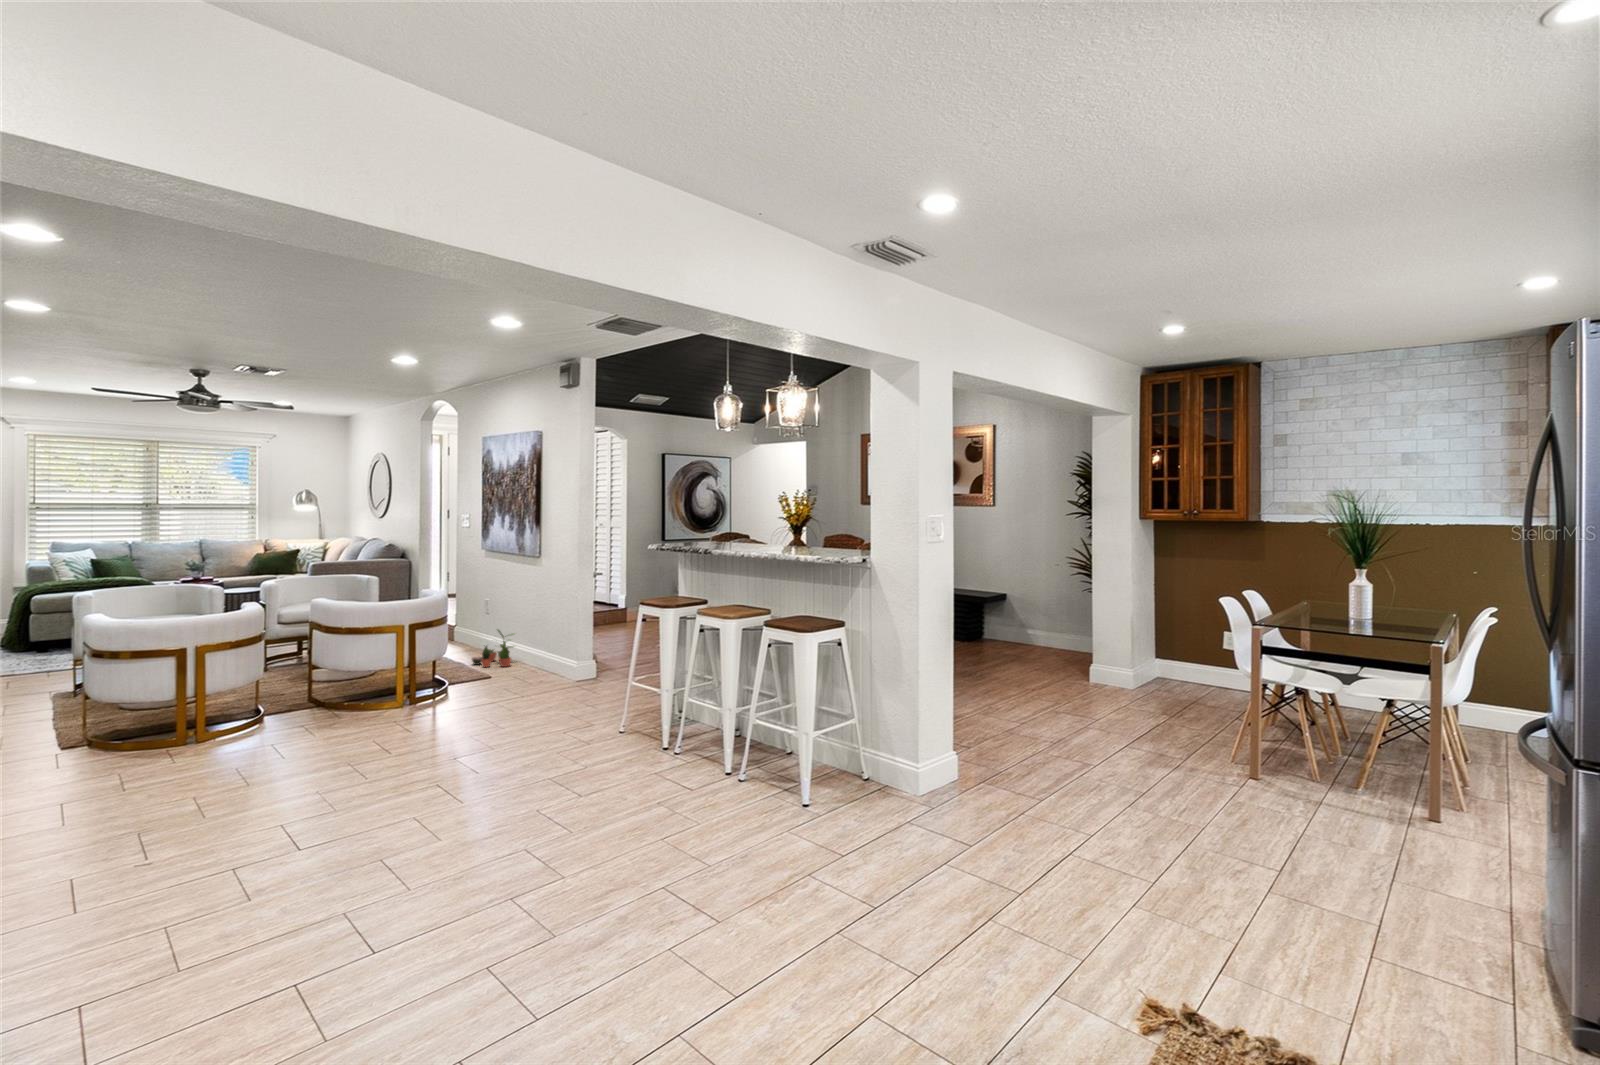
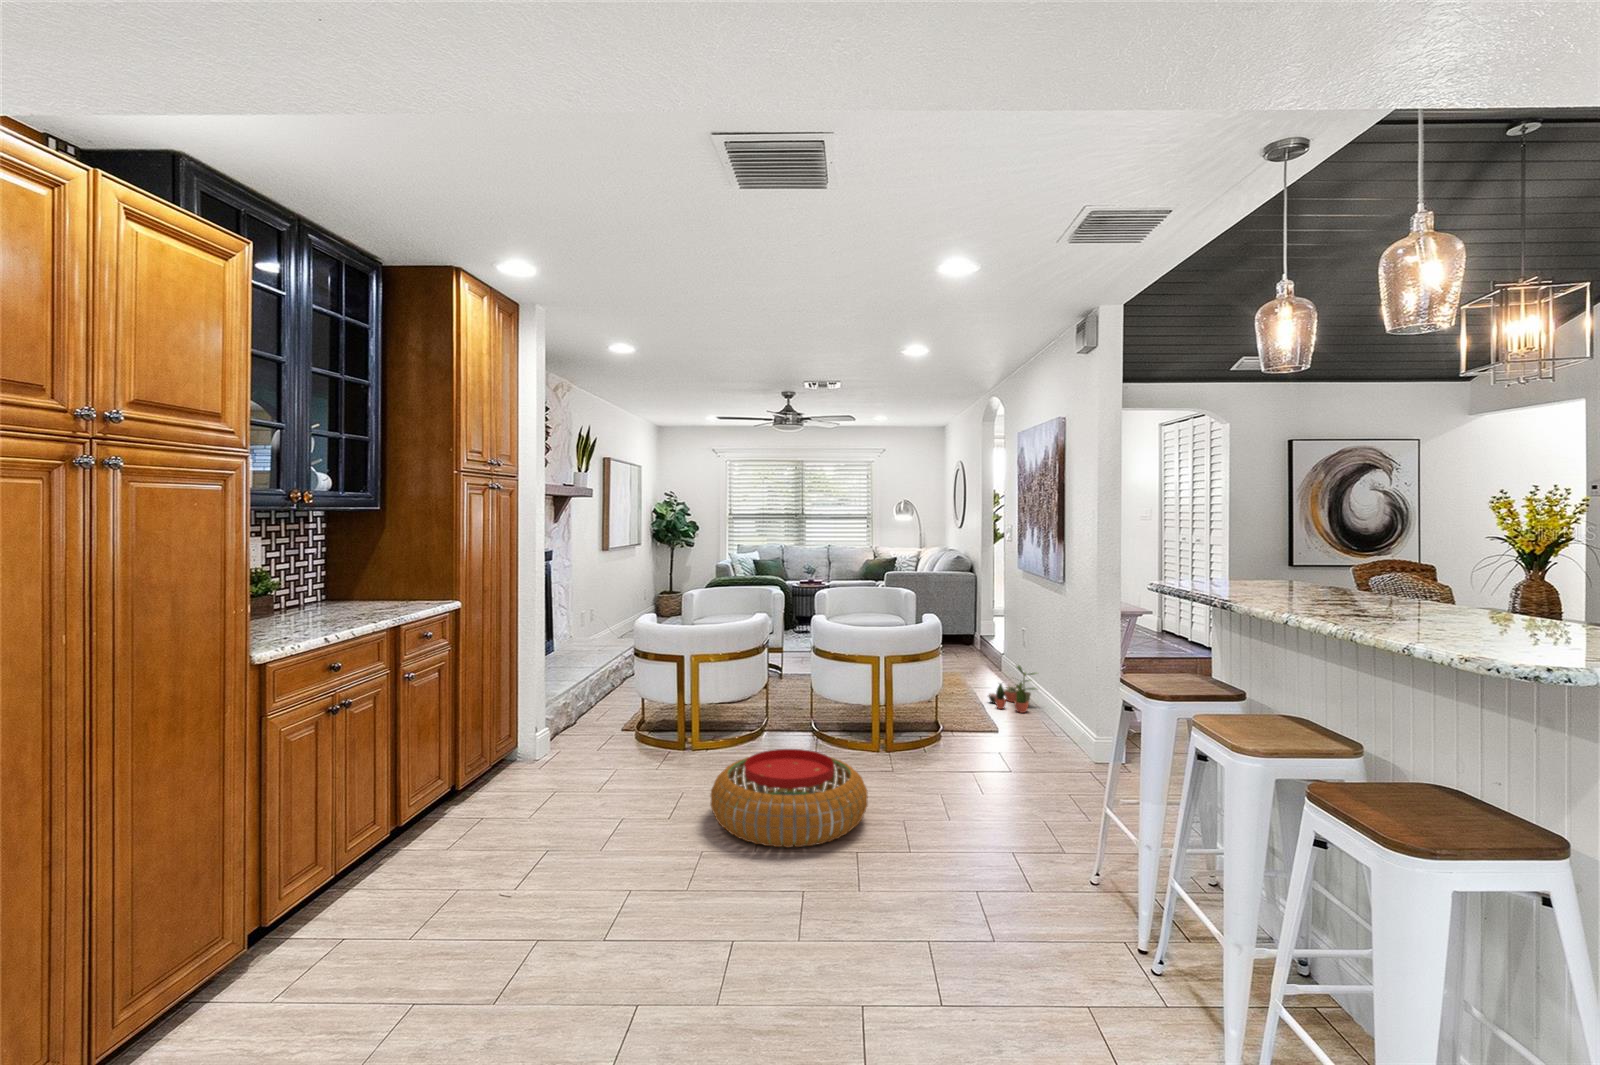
pouf: none [304,703,459,780] -> present [710,749,868,848]

